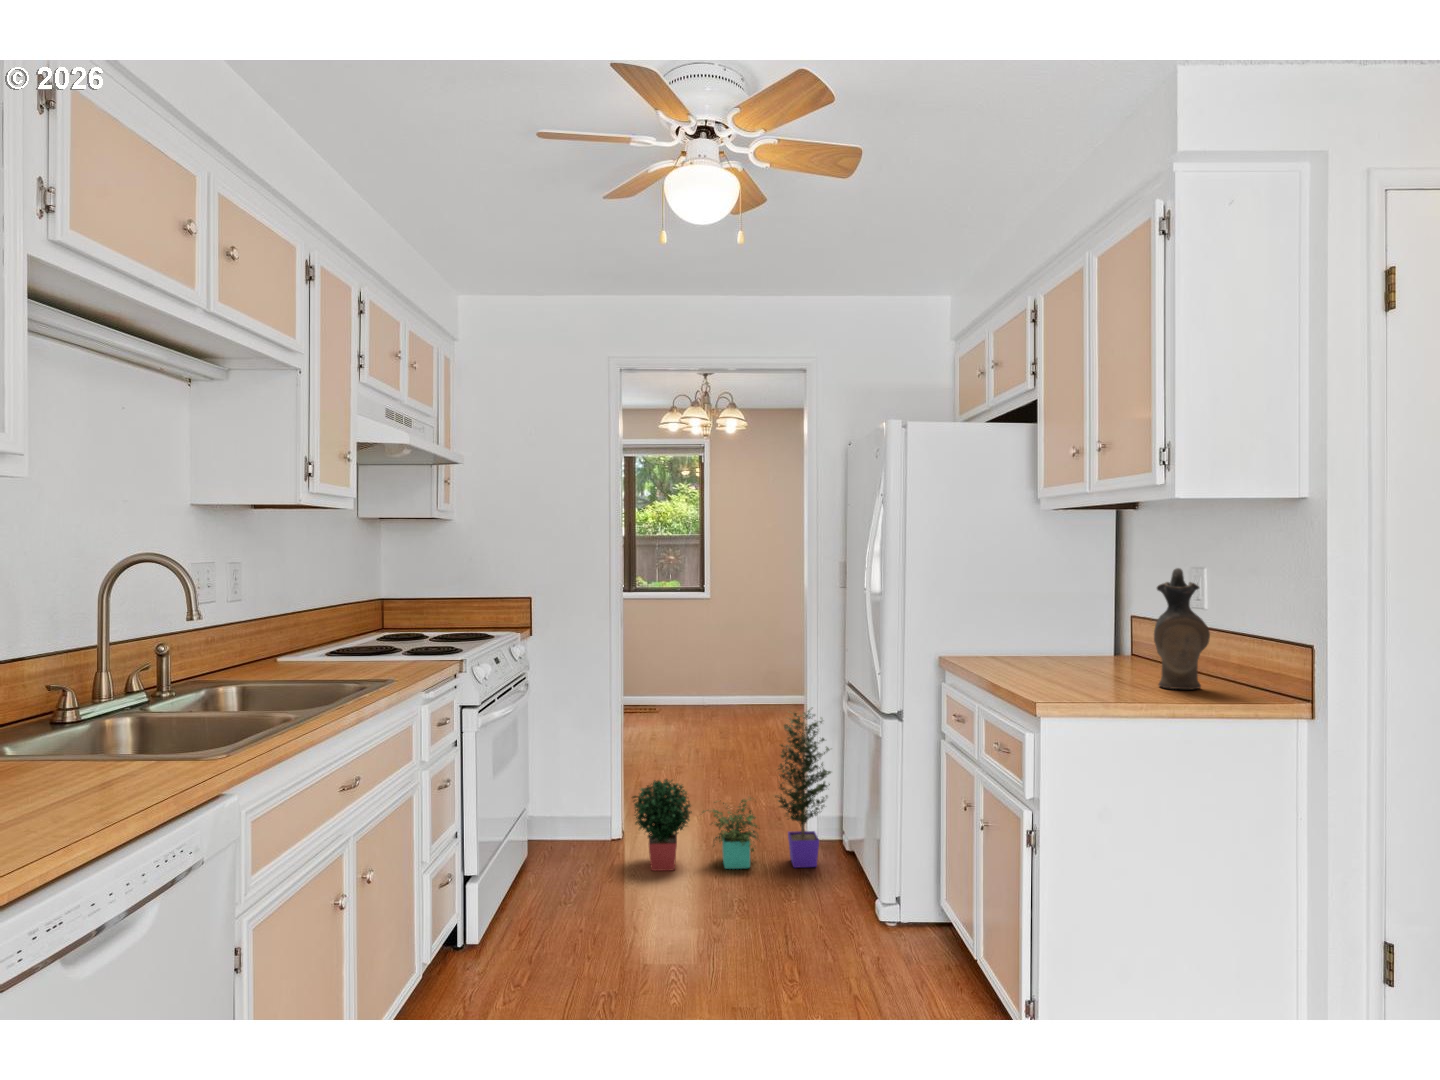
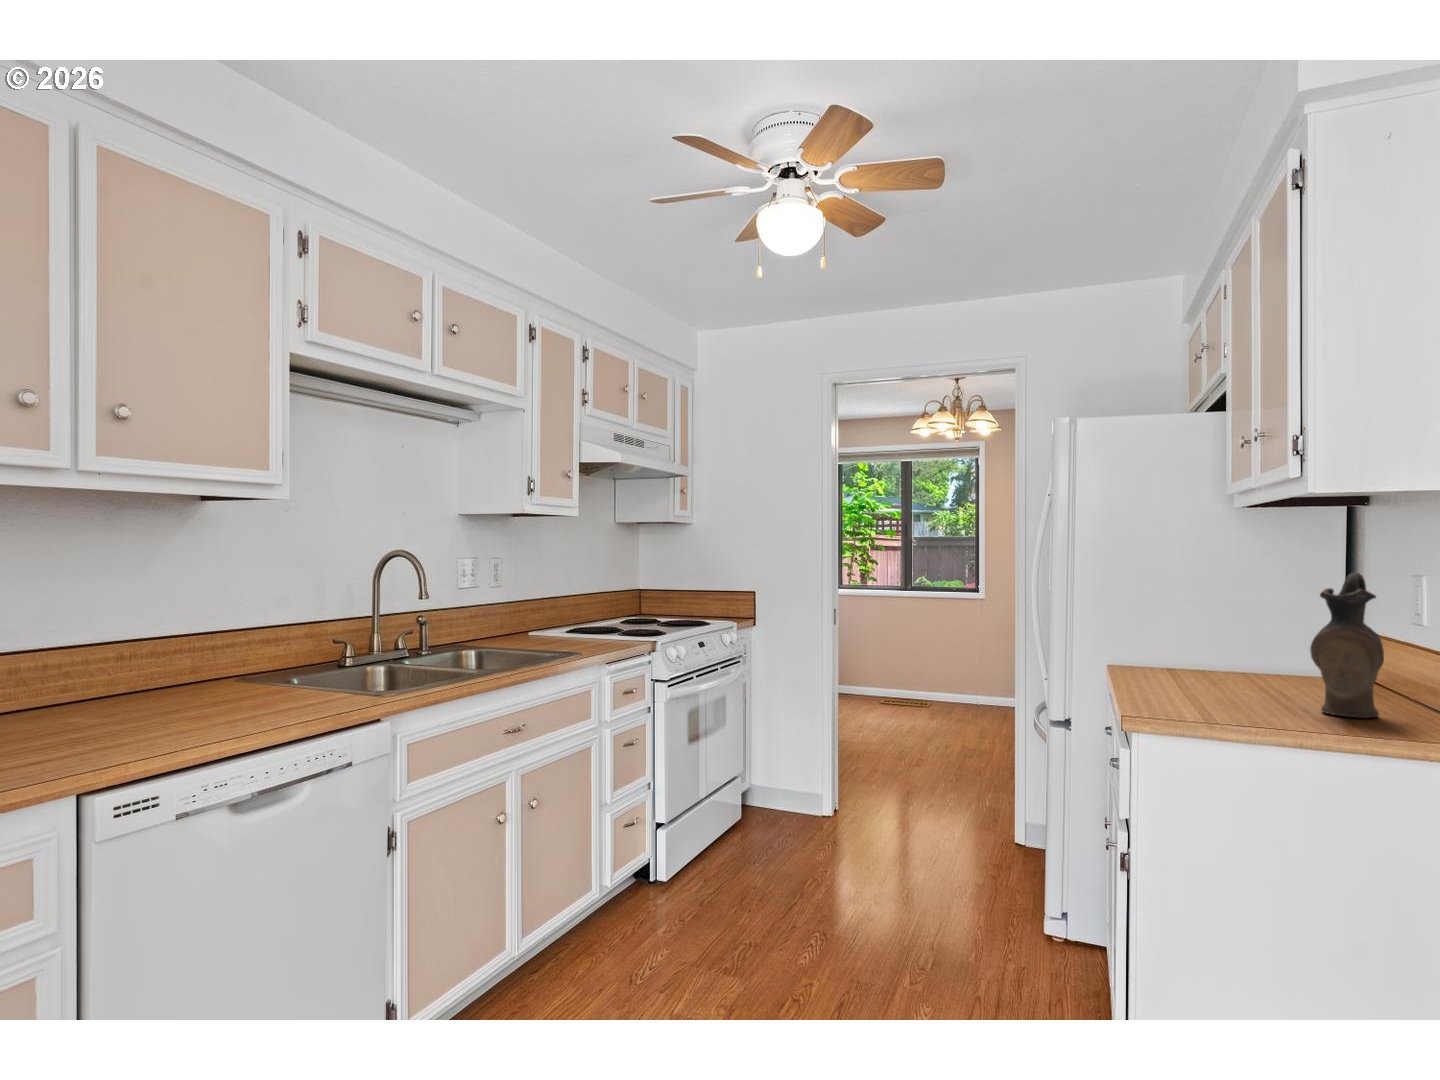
potted plant: present [633,710,831,871] -> none [828,709,1029,870]

